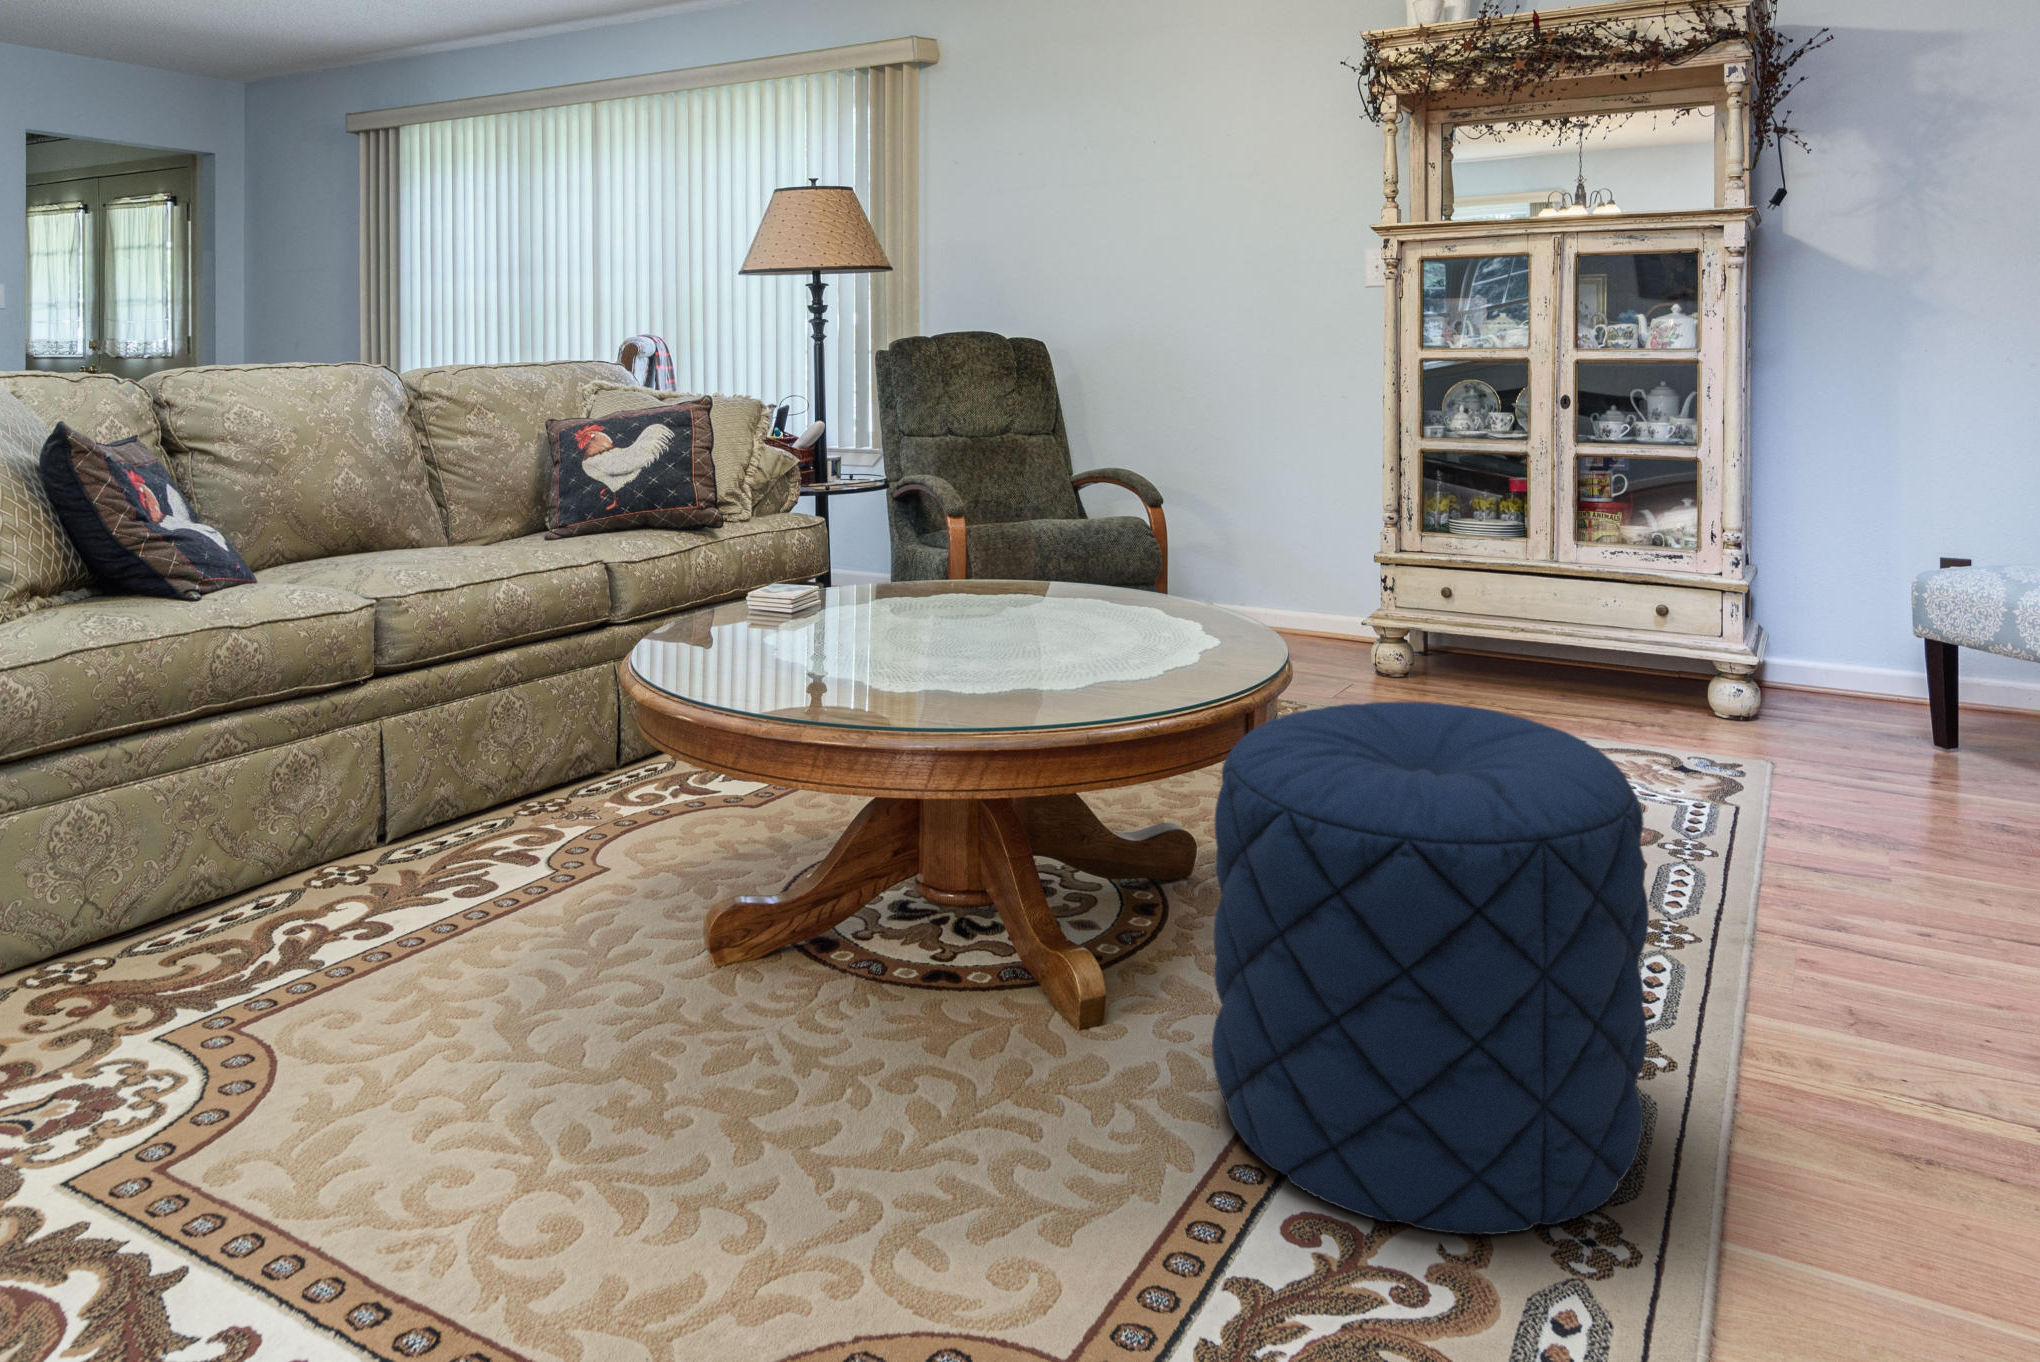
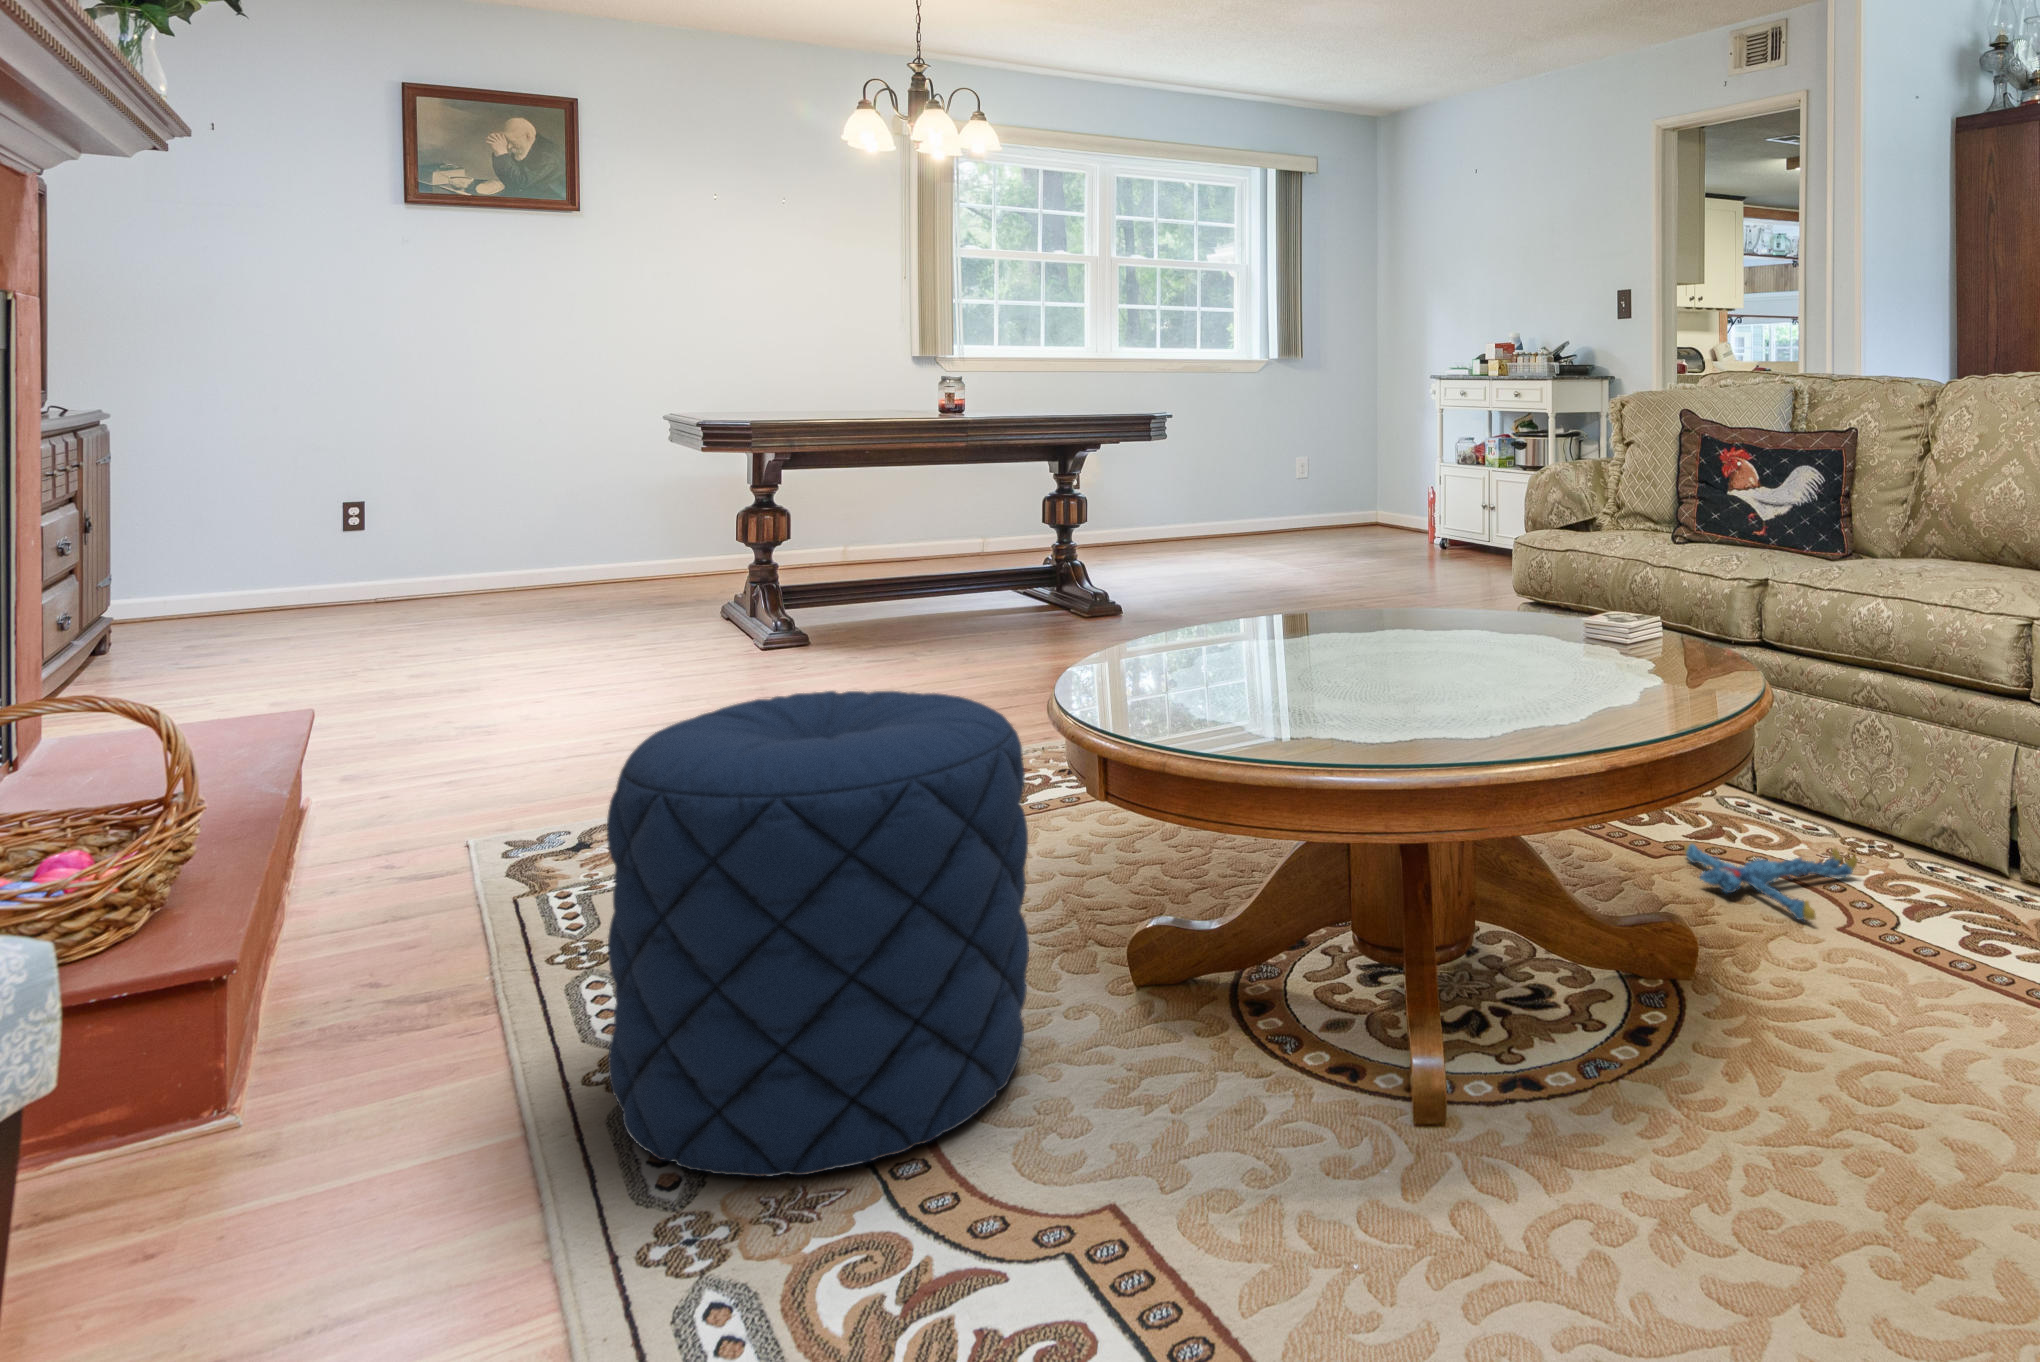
plush toy: none [541,803,706,876] -> present [1684,842,1857,920]

